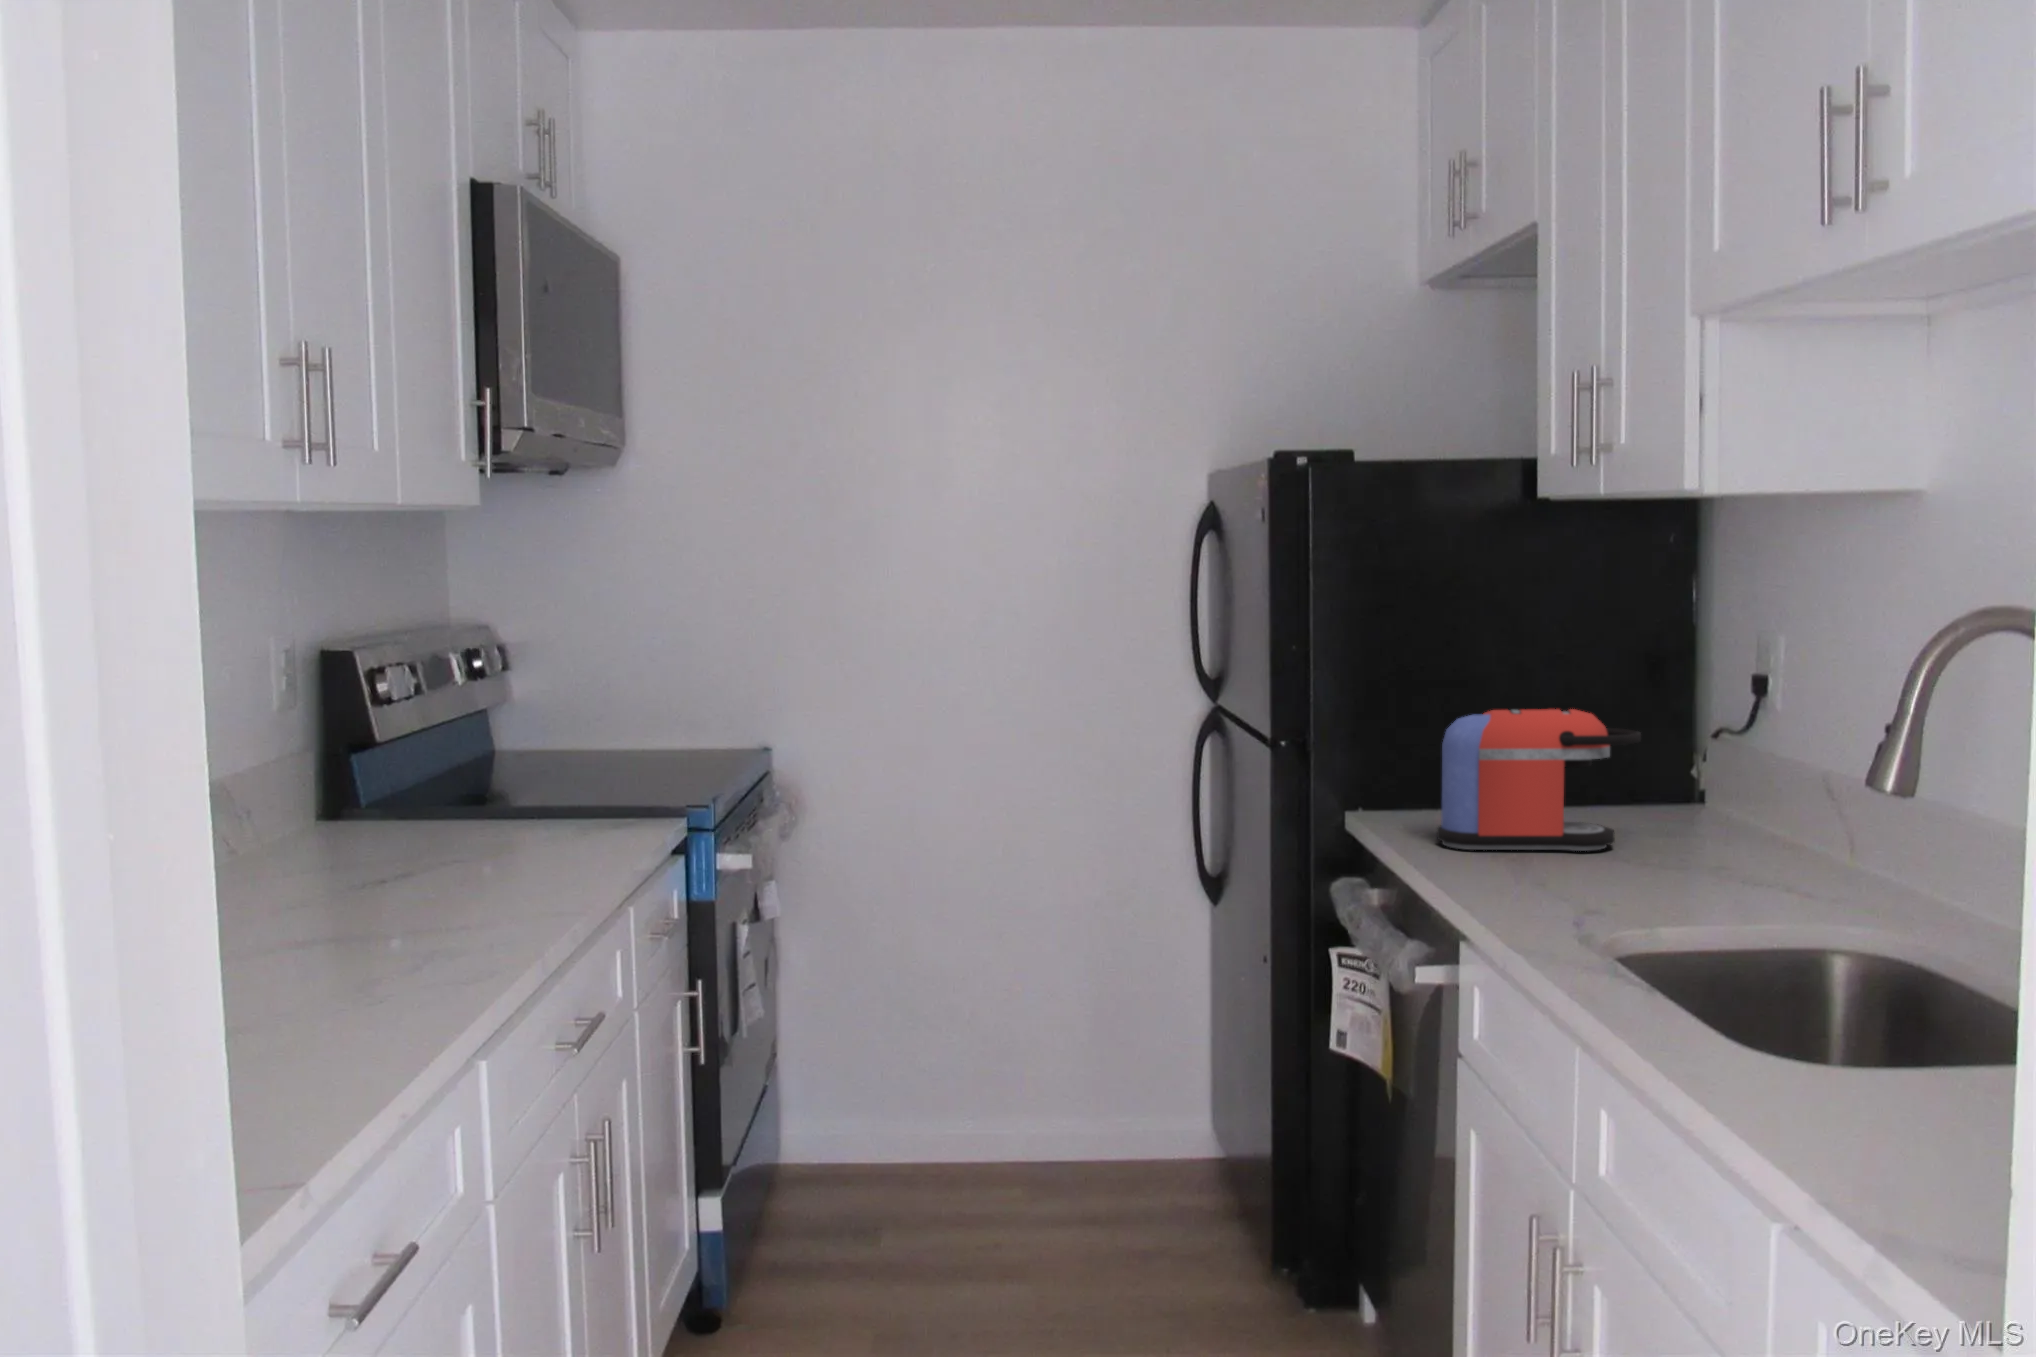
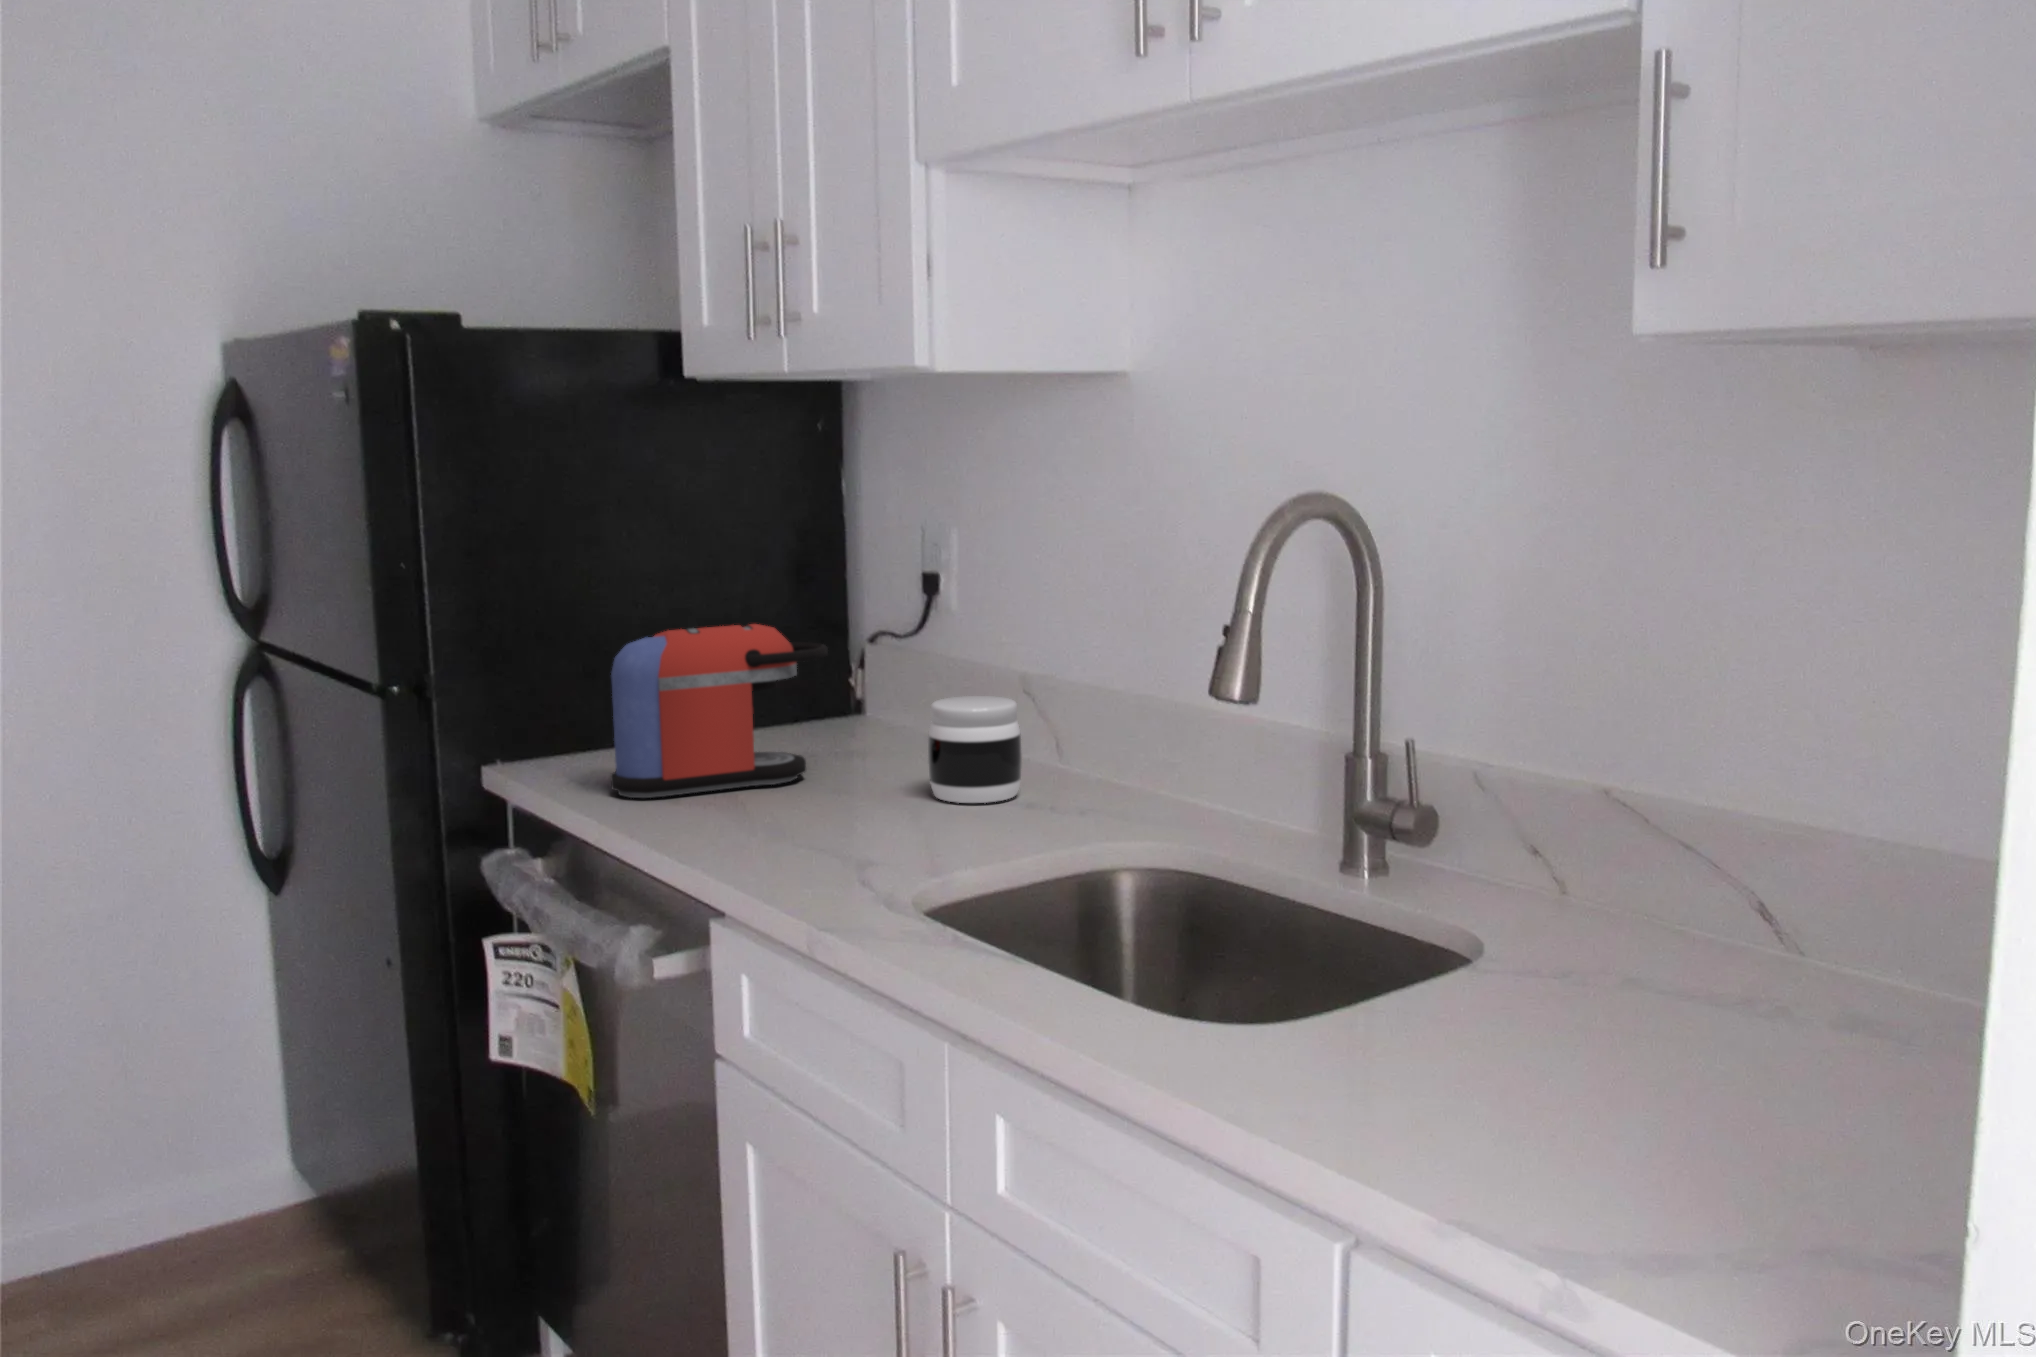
jar: none [1724,788,1821,889] -> present [928,696,1022,803]

